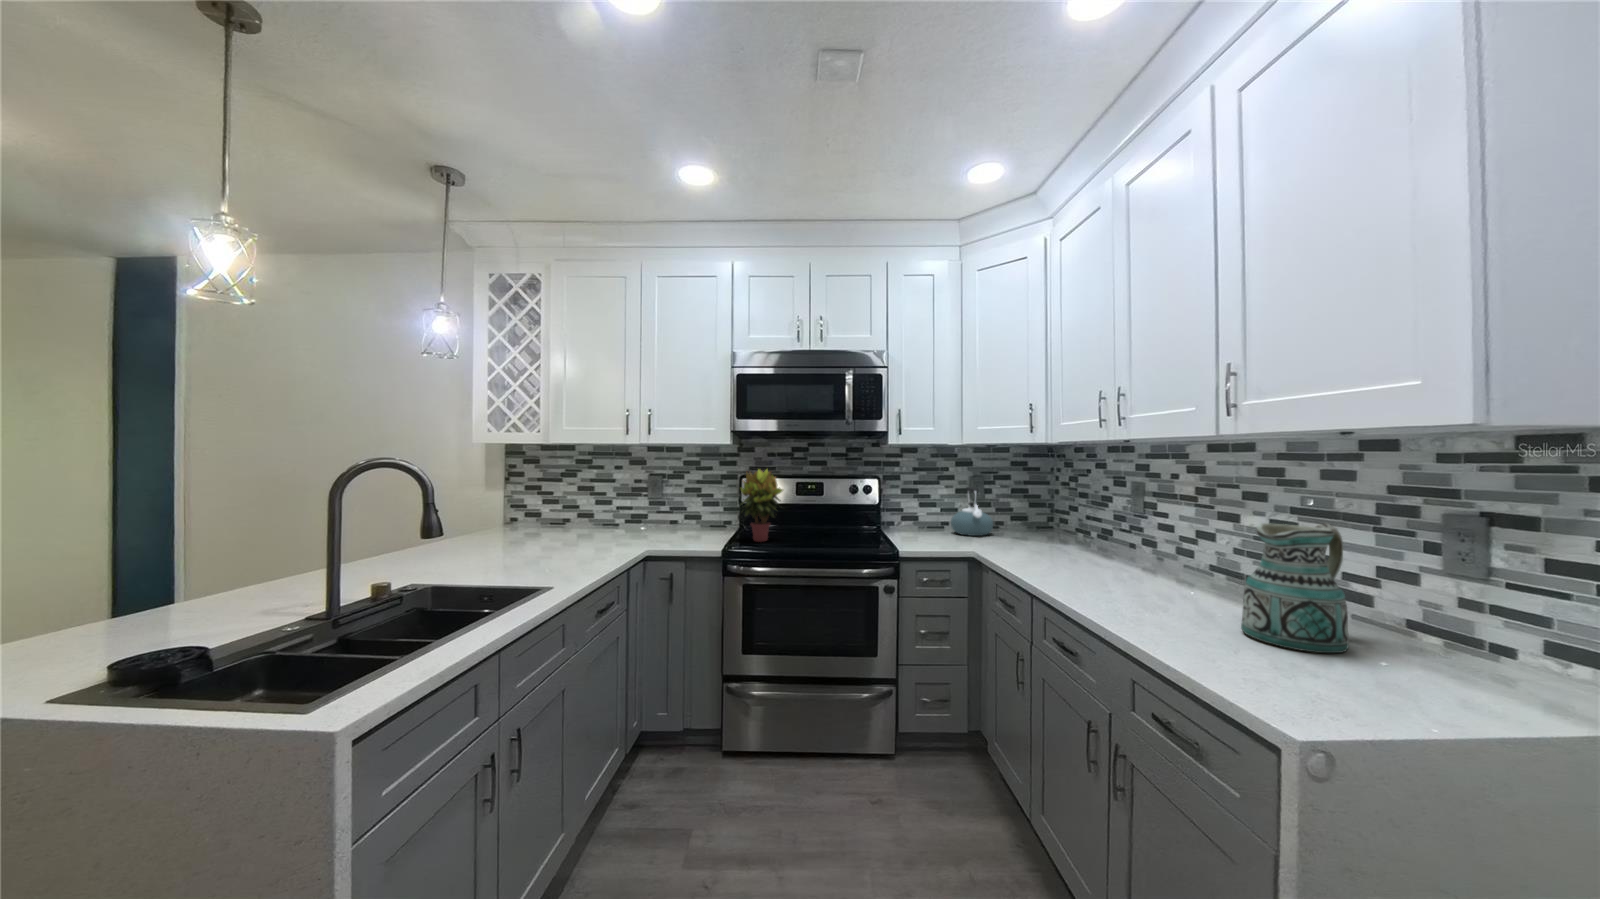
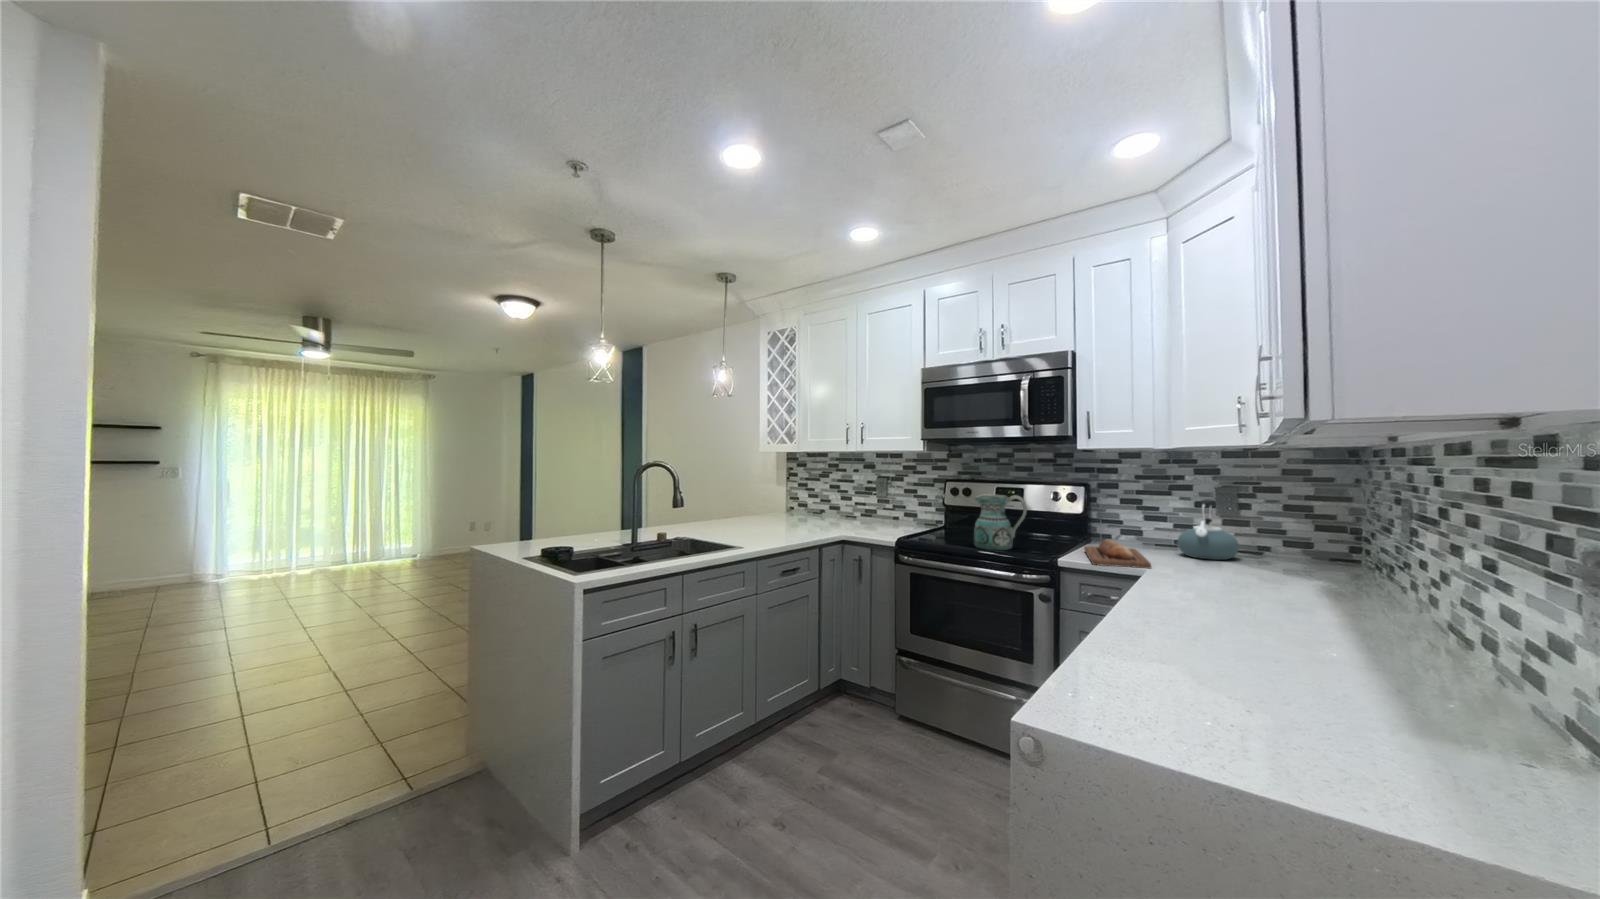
potted plant: present [741,469,783,542] -> none [927,473,972,540]
ceramic pitcher: present [1241,523,1349,653] -> present [974,494,1027,550]
bread loaf: none [893,527,969,551] -> present [1084,540,1151,568]

